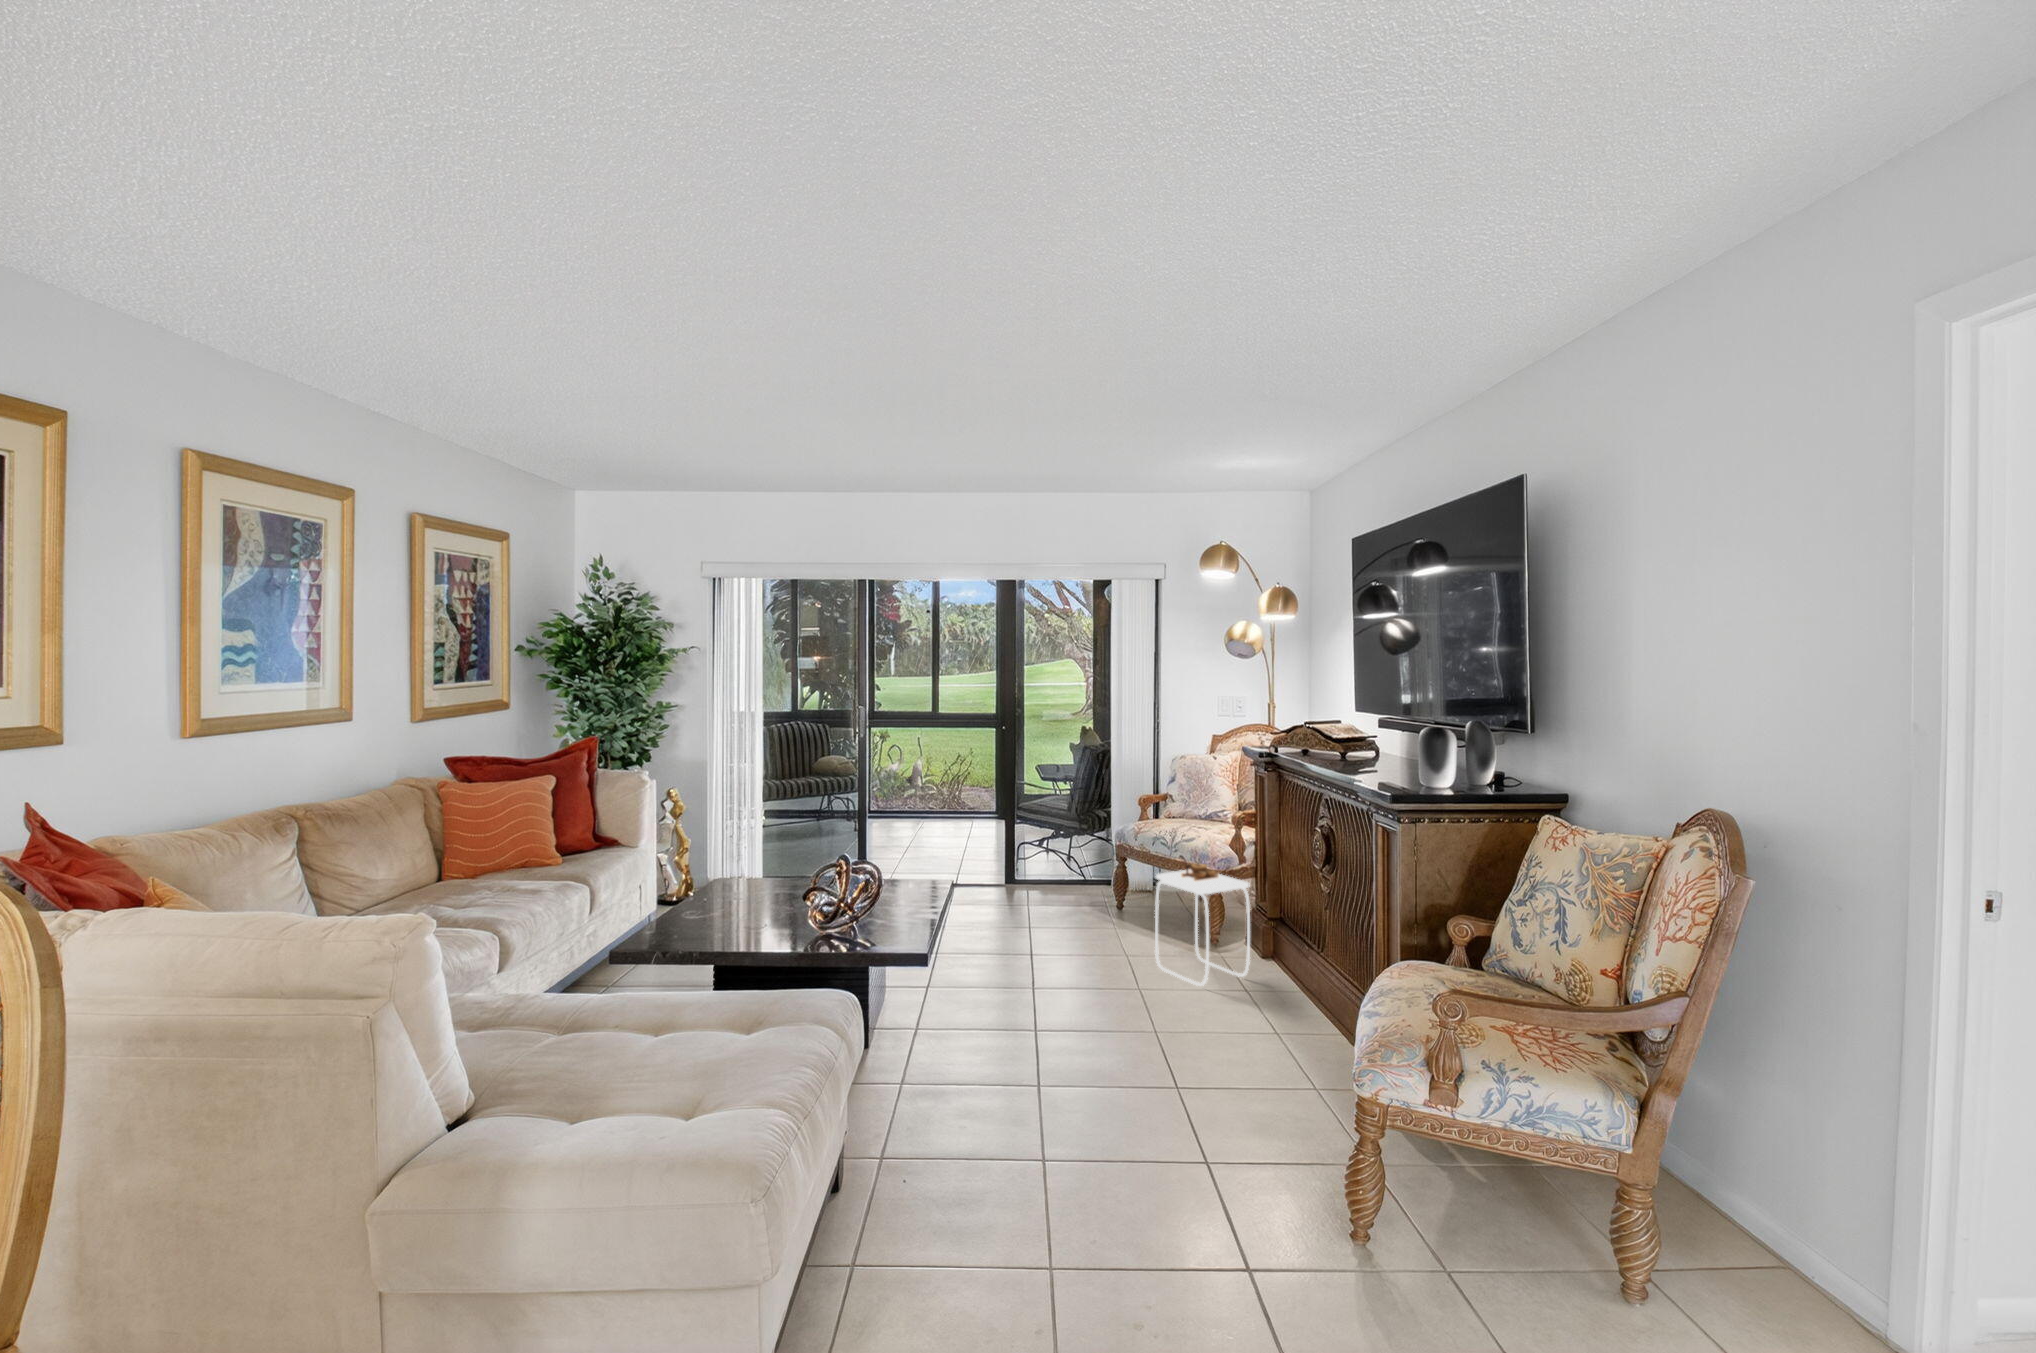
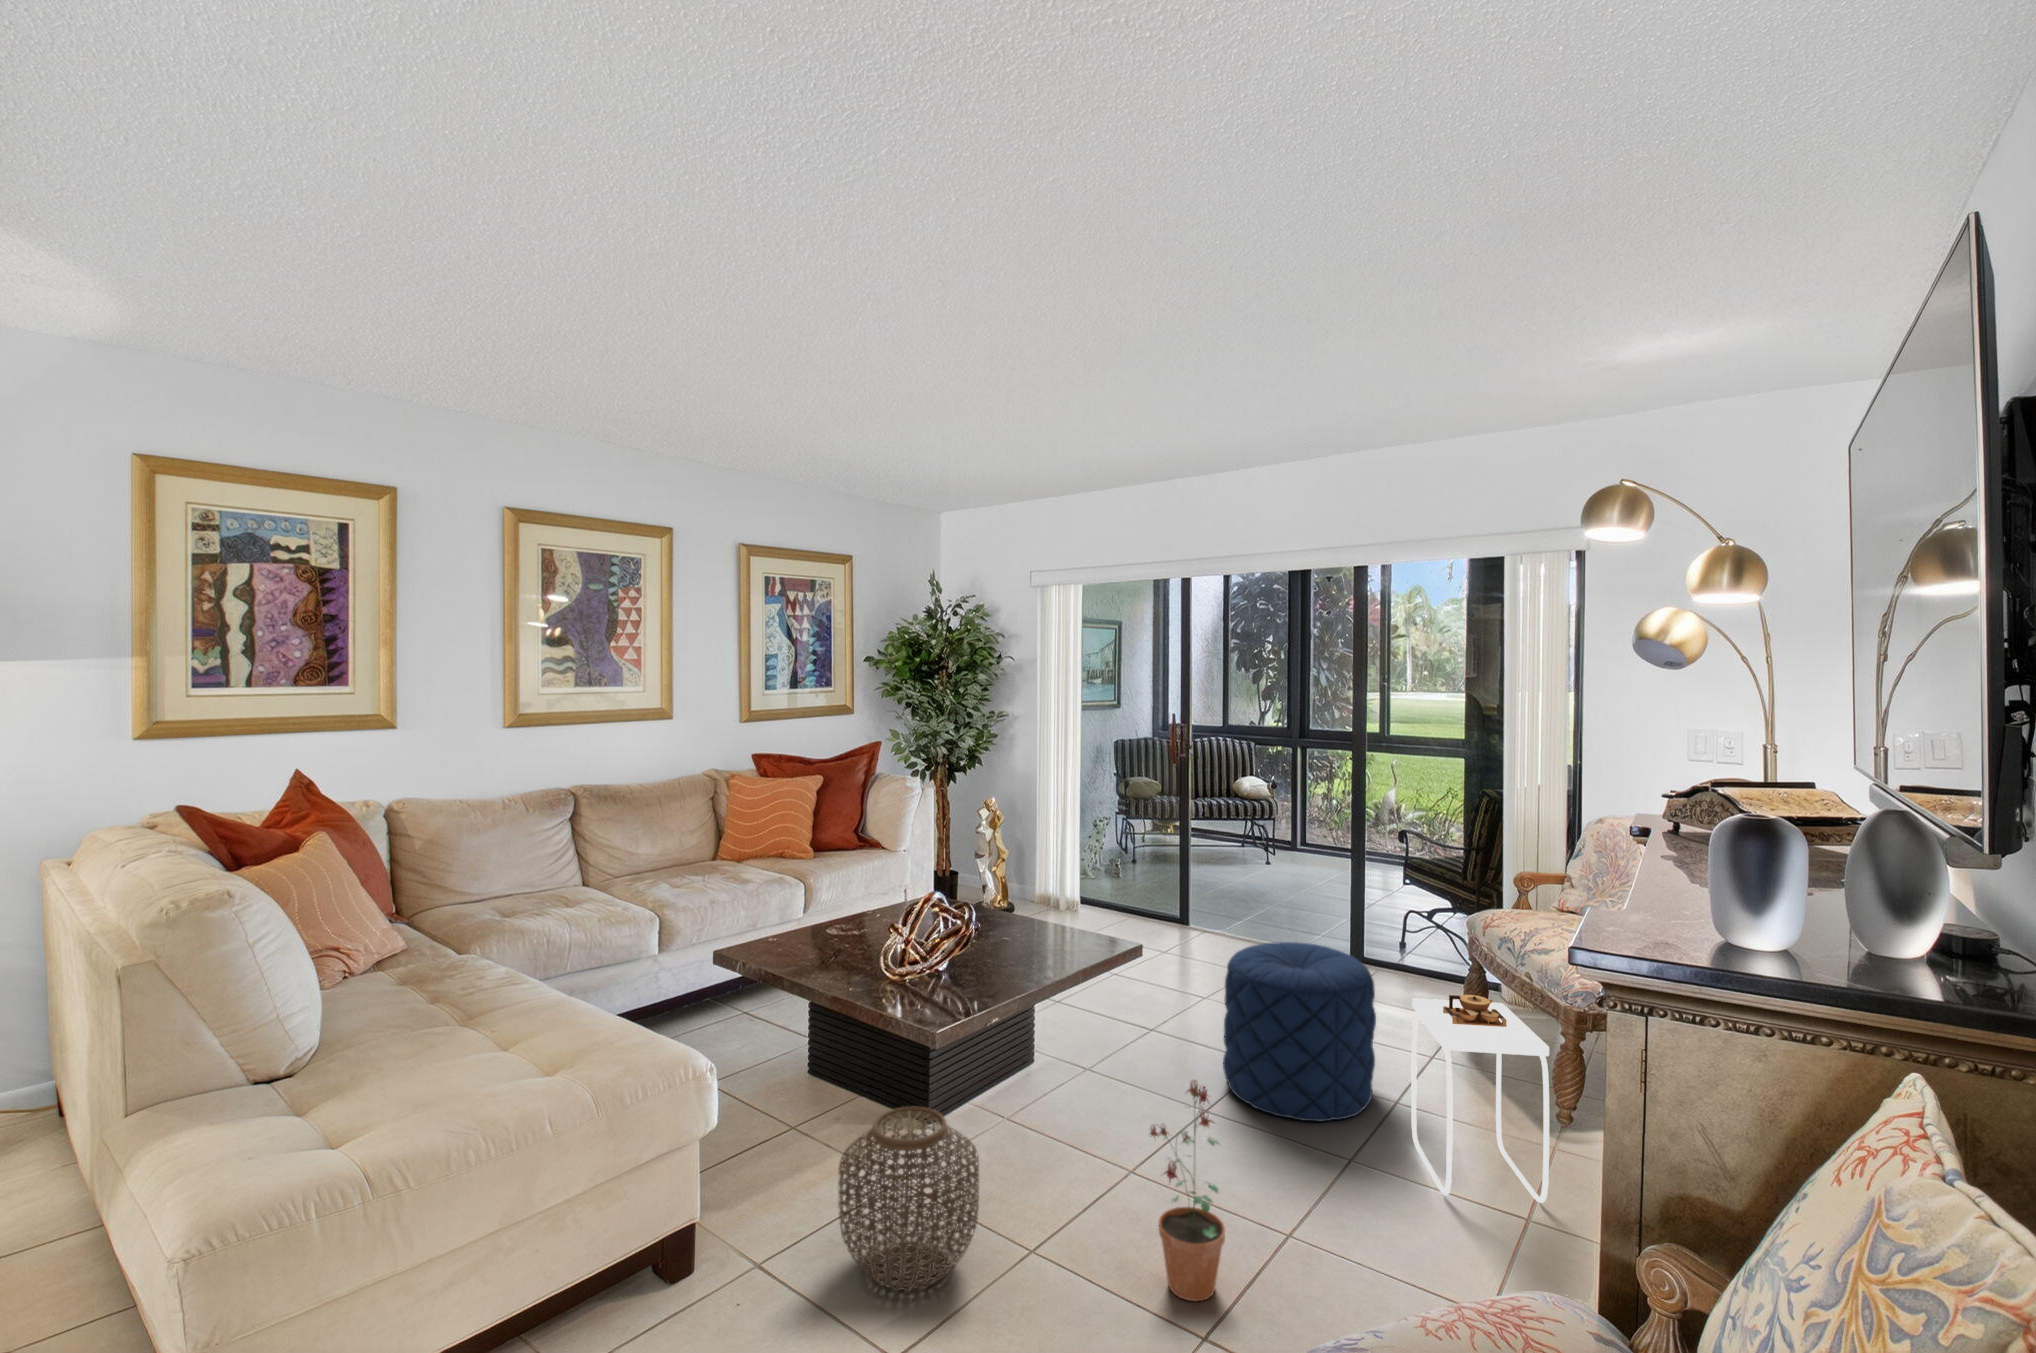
pouf: none [1014,856,1119,975] -> present [1223,942,1376,1121]
potted plant: none [1102,931,1171,1070] -> present [1150,1080,1225,1301]
woven basket: none [926,993,1033,1126] -> present [838,1107,979,1290]

